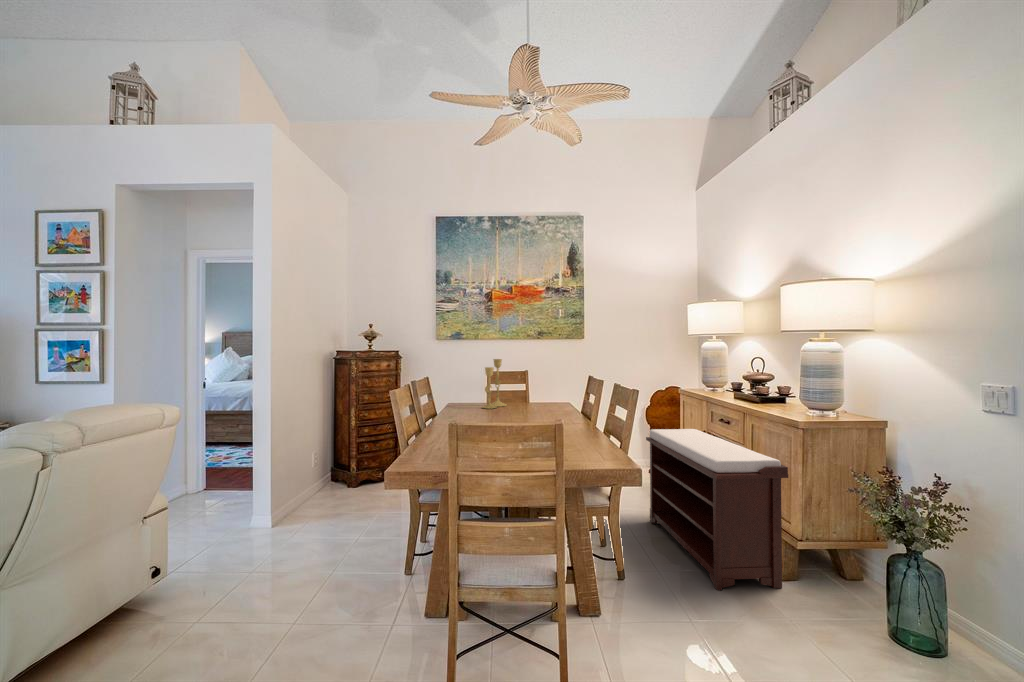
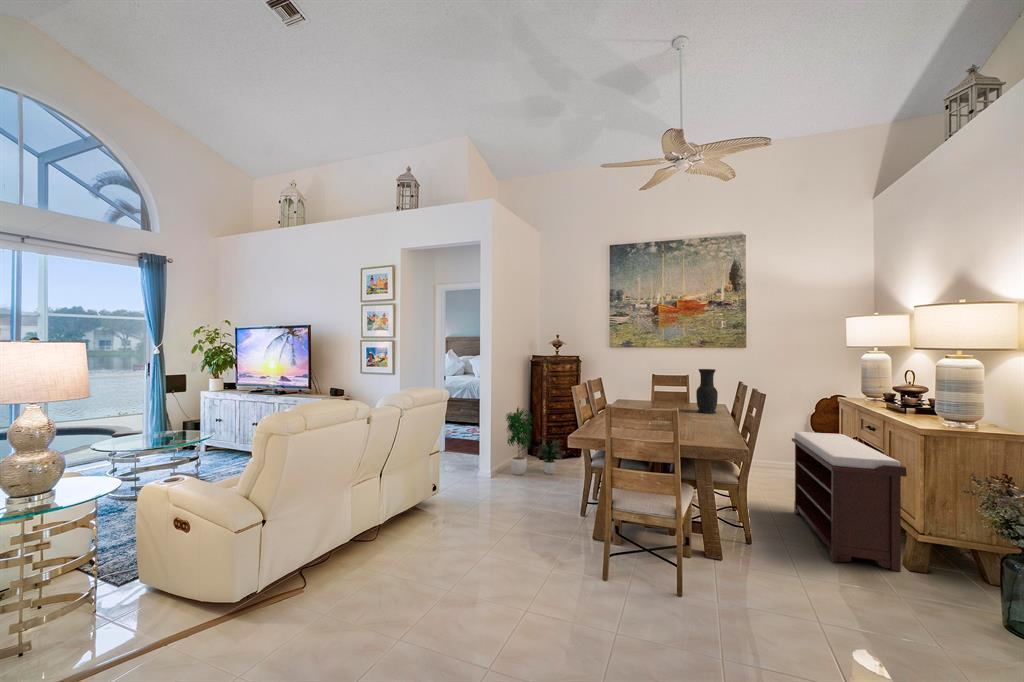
candlestick: present [482,359,506,409] -> none [643,366,665,405]
vase: none [547,361,572,415] -> present [696,369,718,413]
potted plant: none [293,419,380,515] -> present [506,407,562,475]

